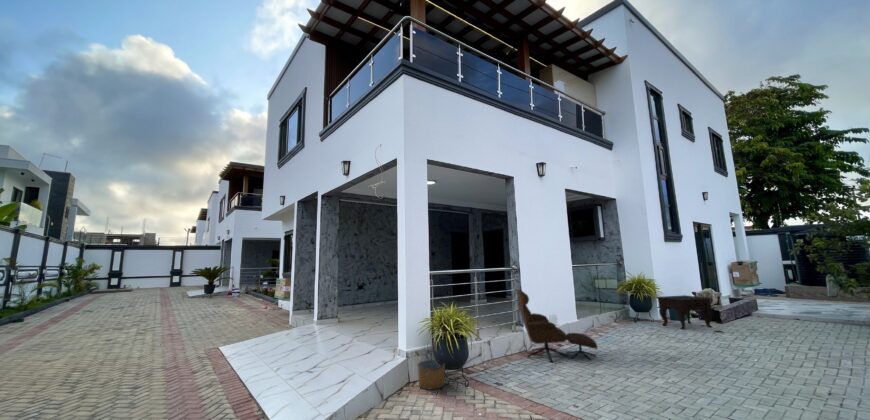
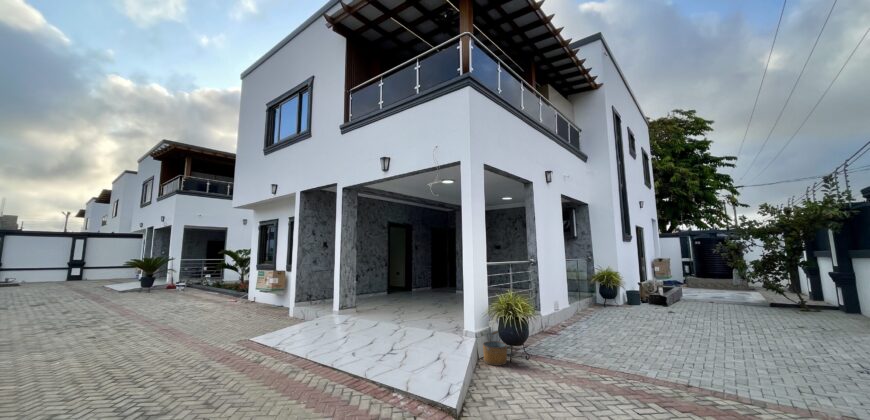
lounge chair: present [517,290,598,362] -> none [535,280,604,340]
side table: present [656,295,714,329] -> none [620,285,662,312]

